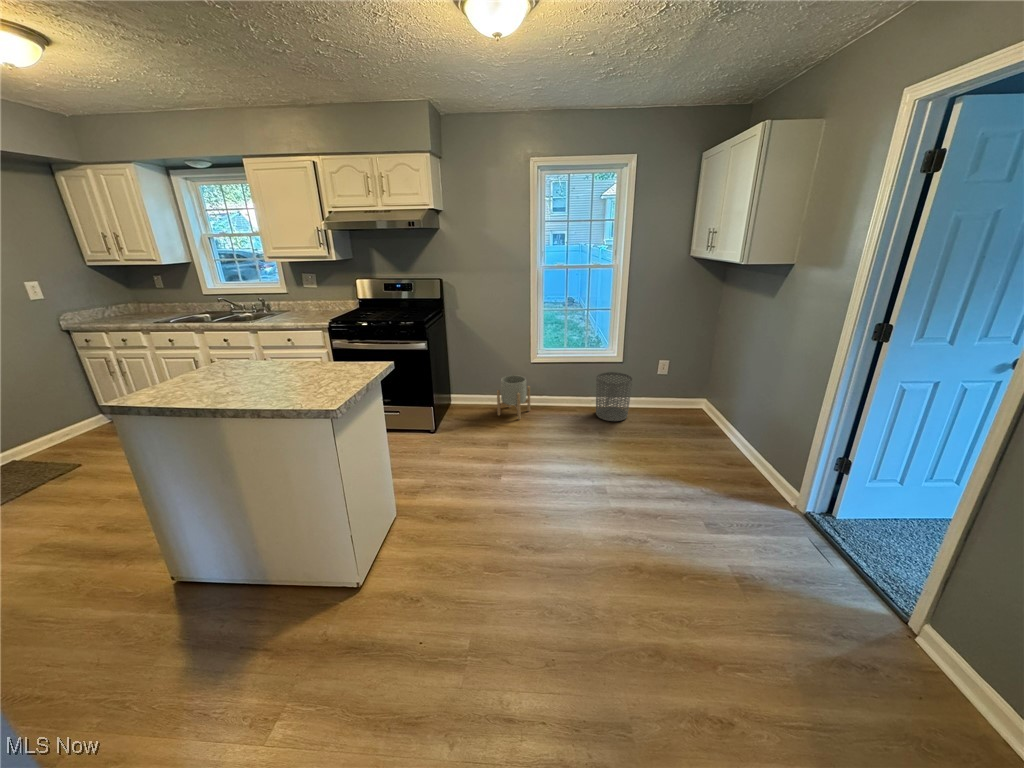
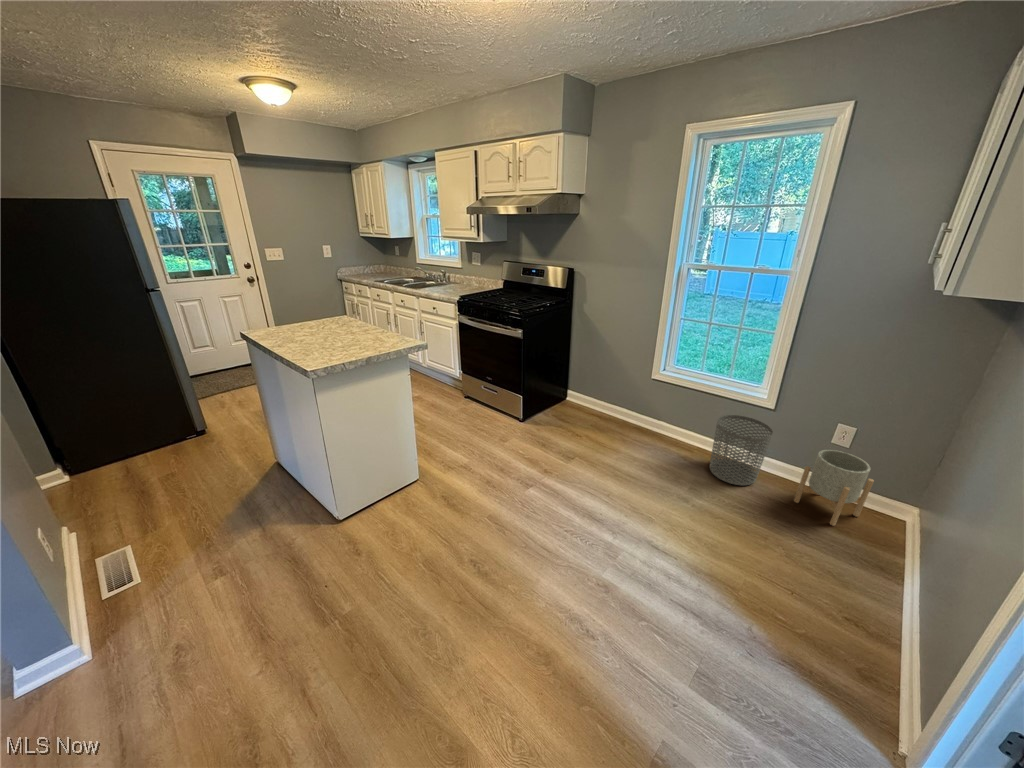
planter: present [497,375,530,420] -> present [794,450,874,526]

